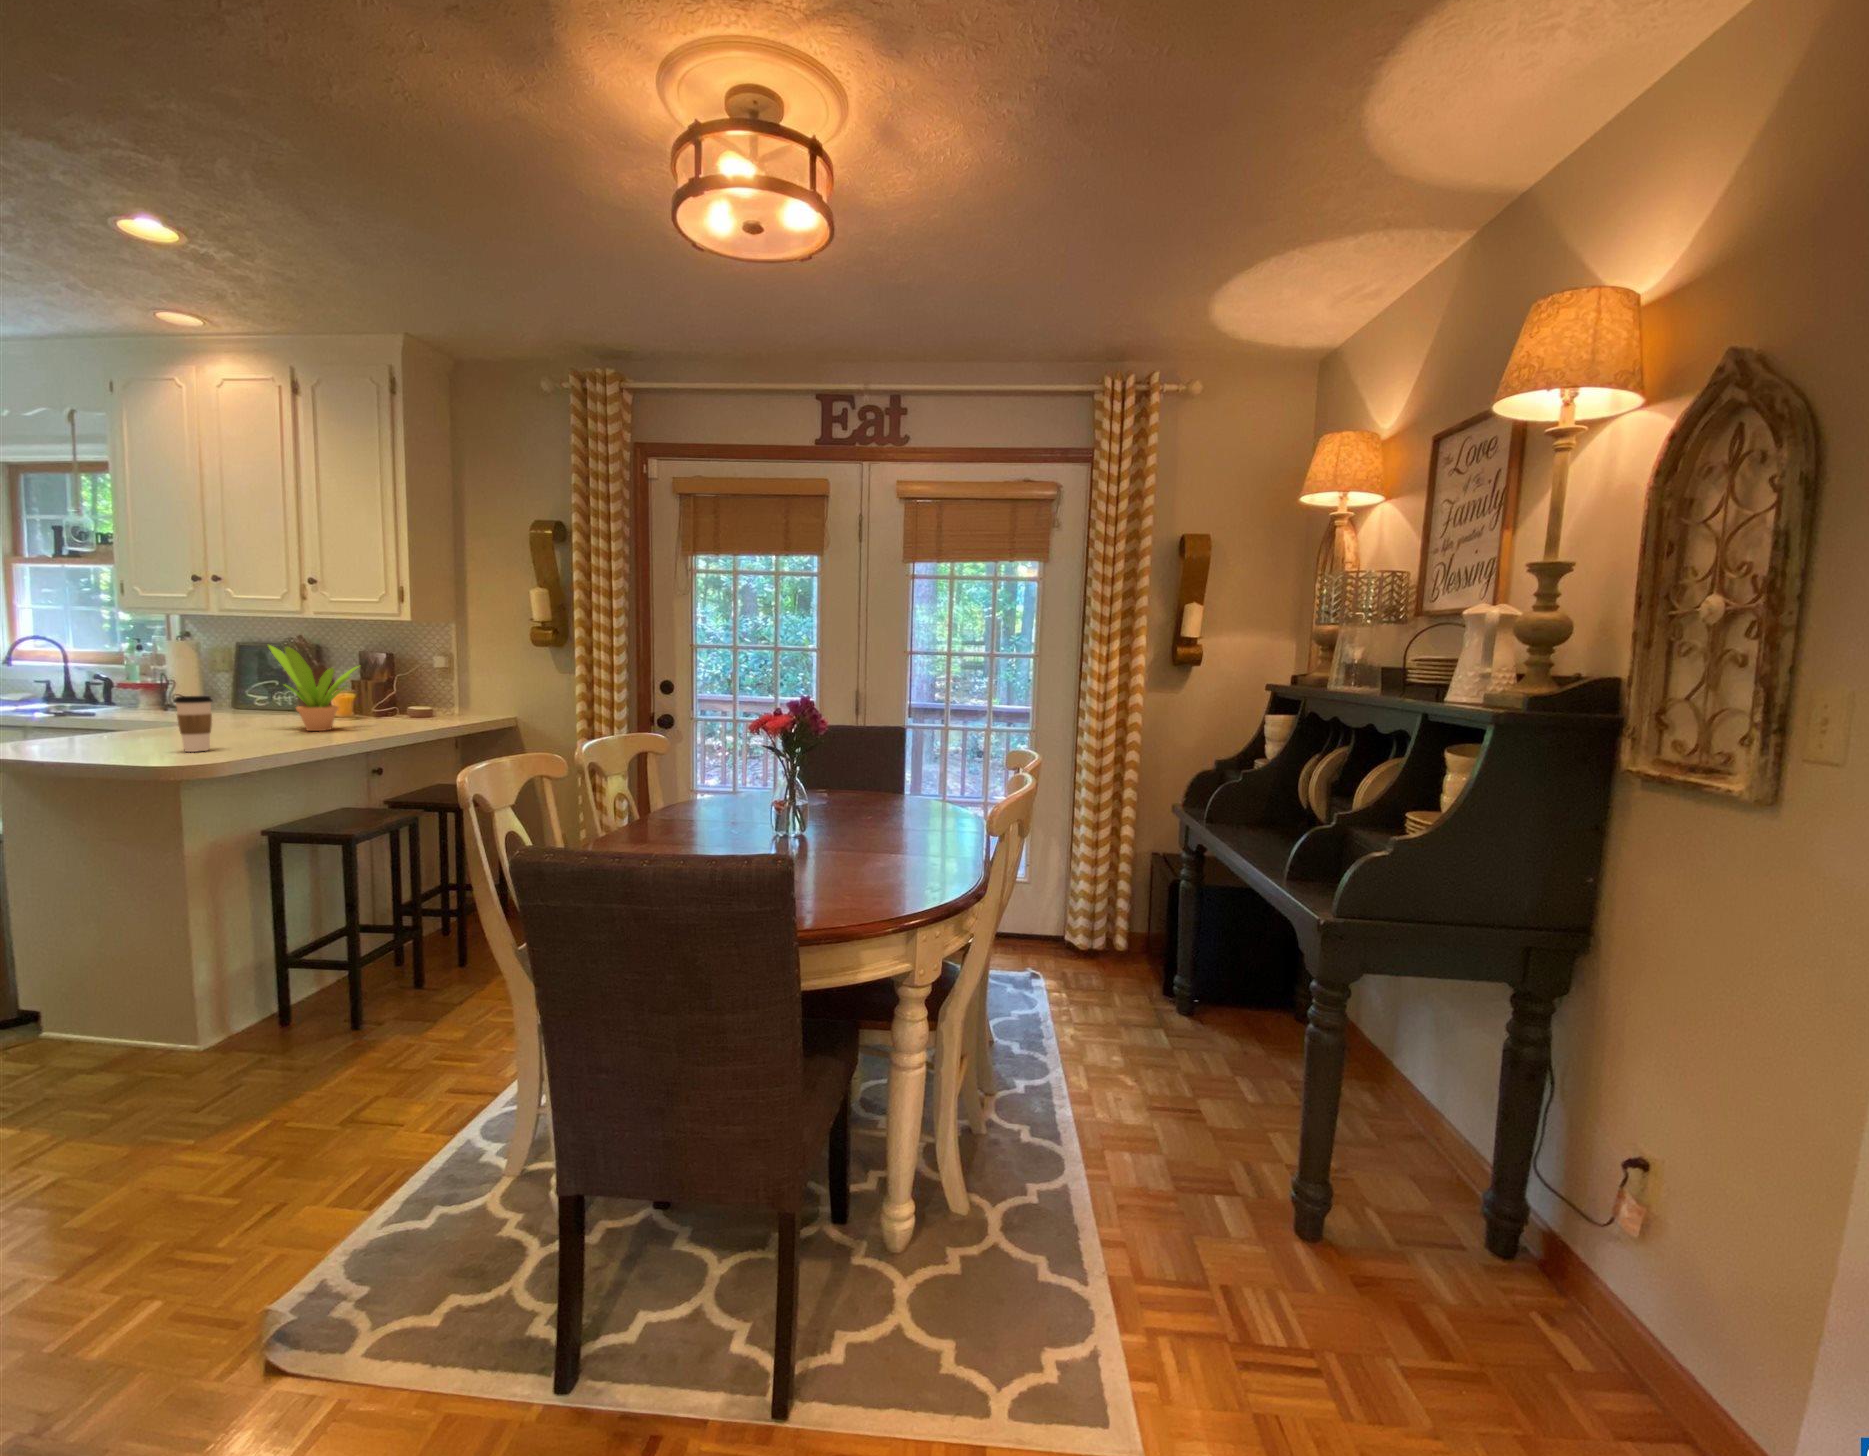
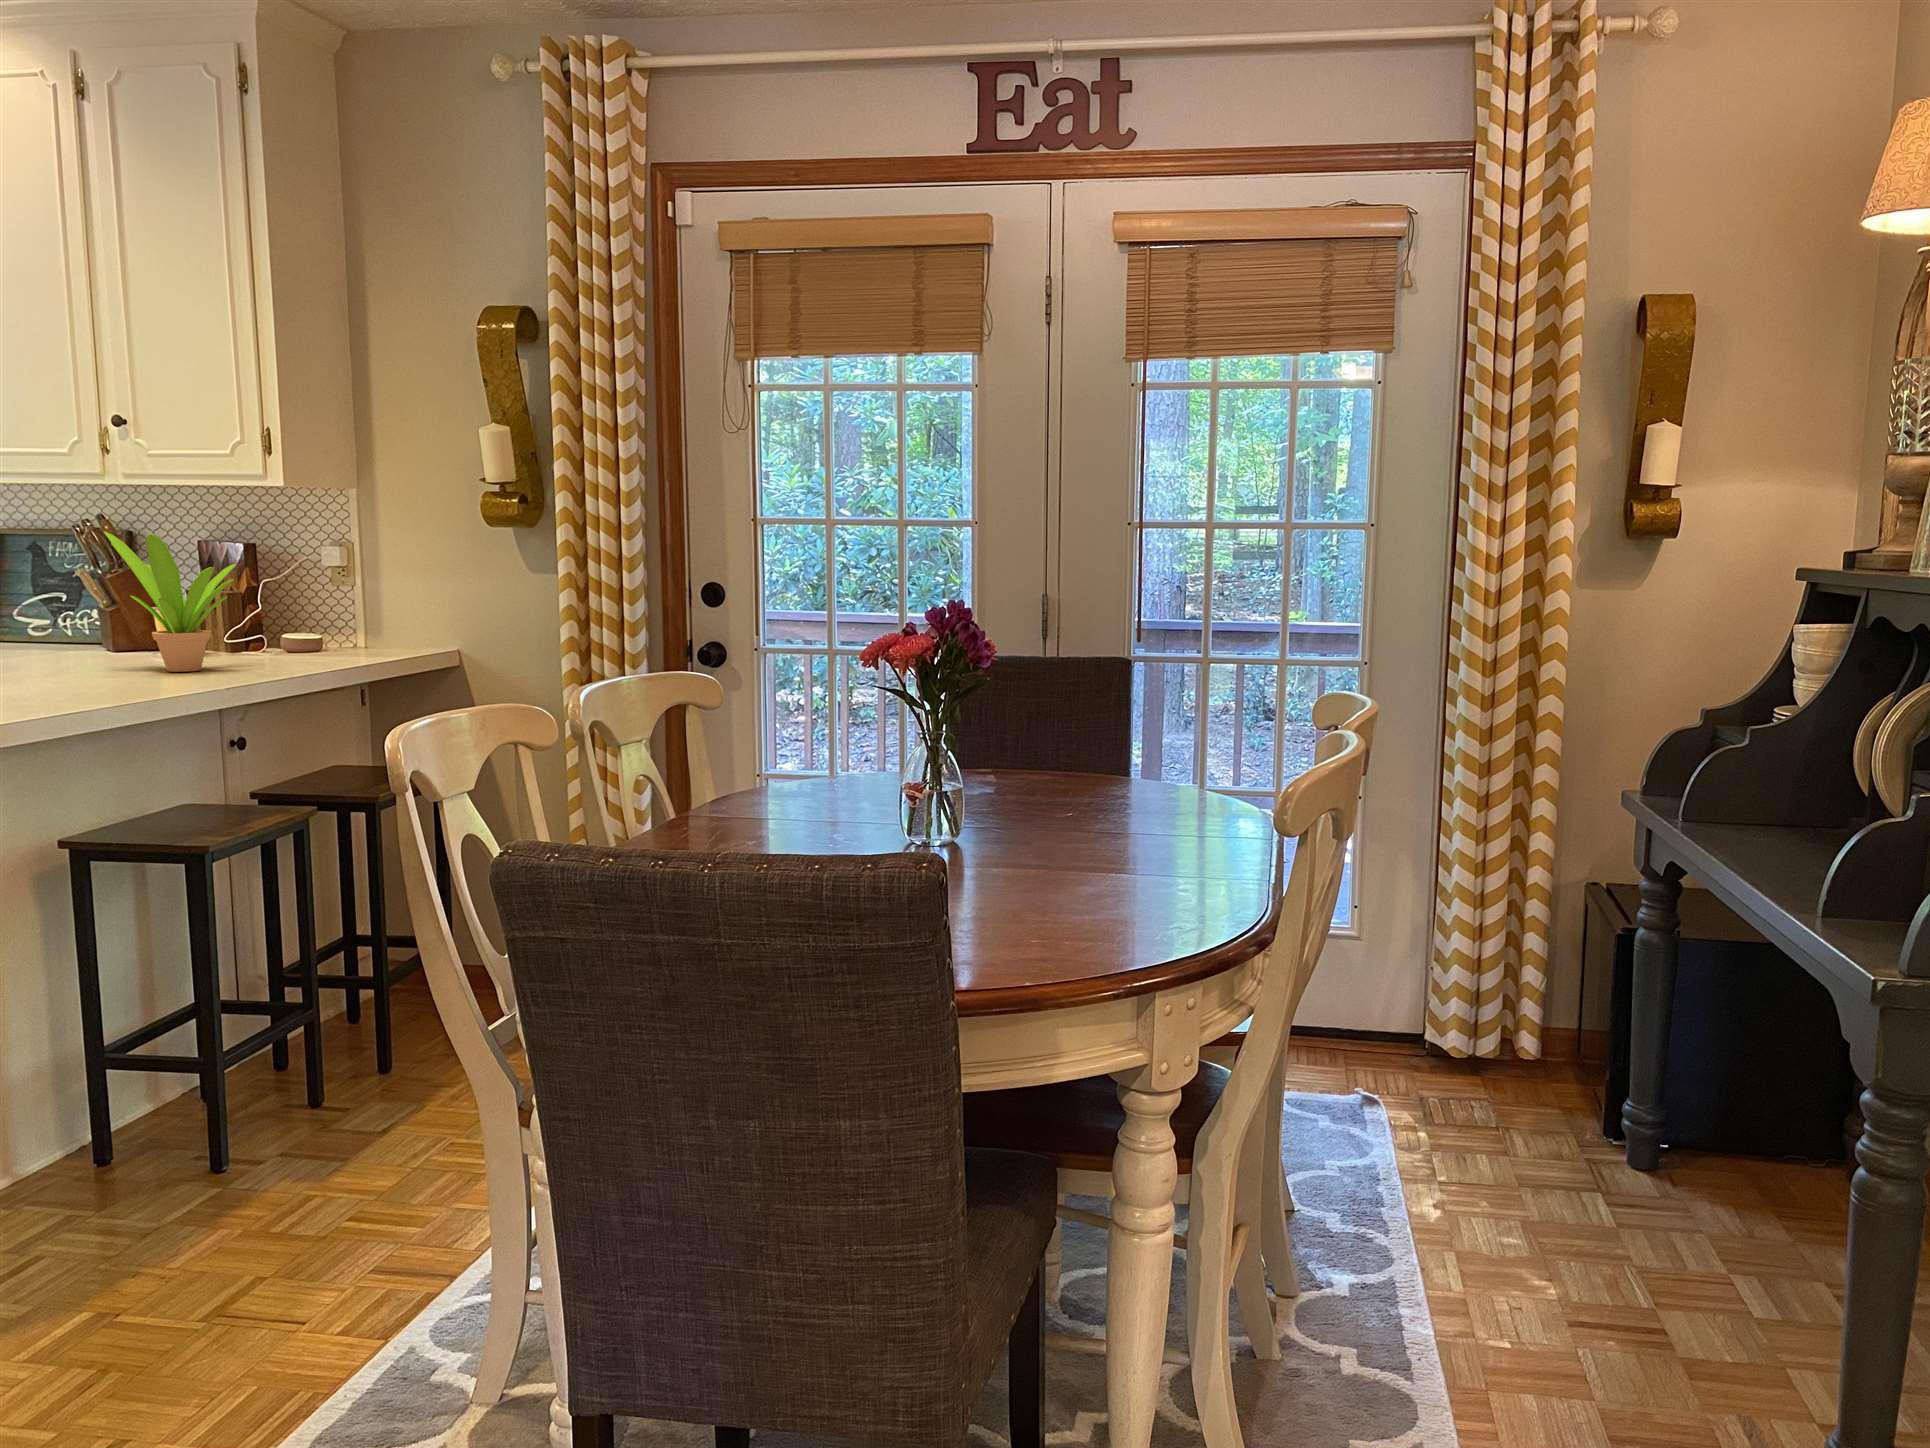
coffee cup: present [173,696,213,752] -> none [32,611,82,697]

